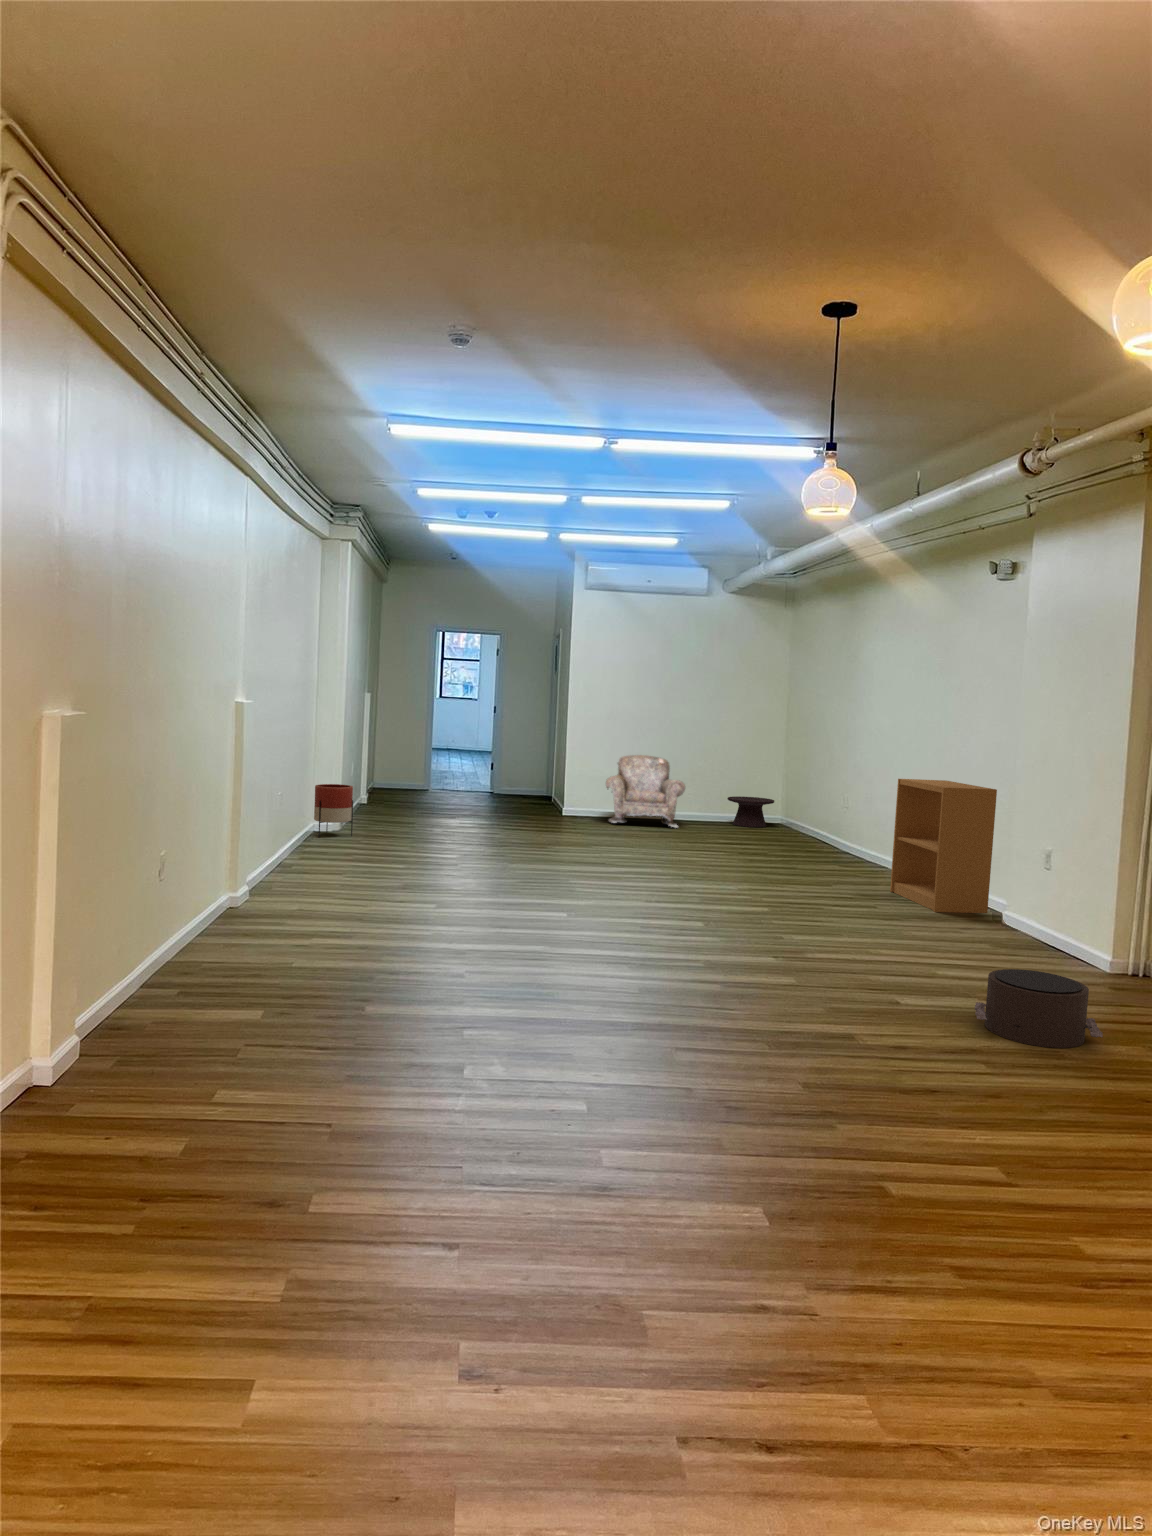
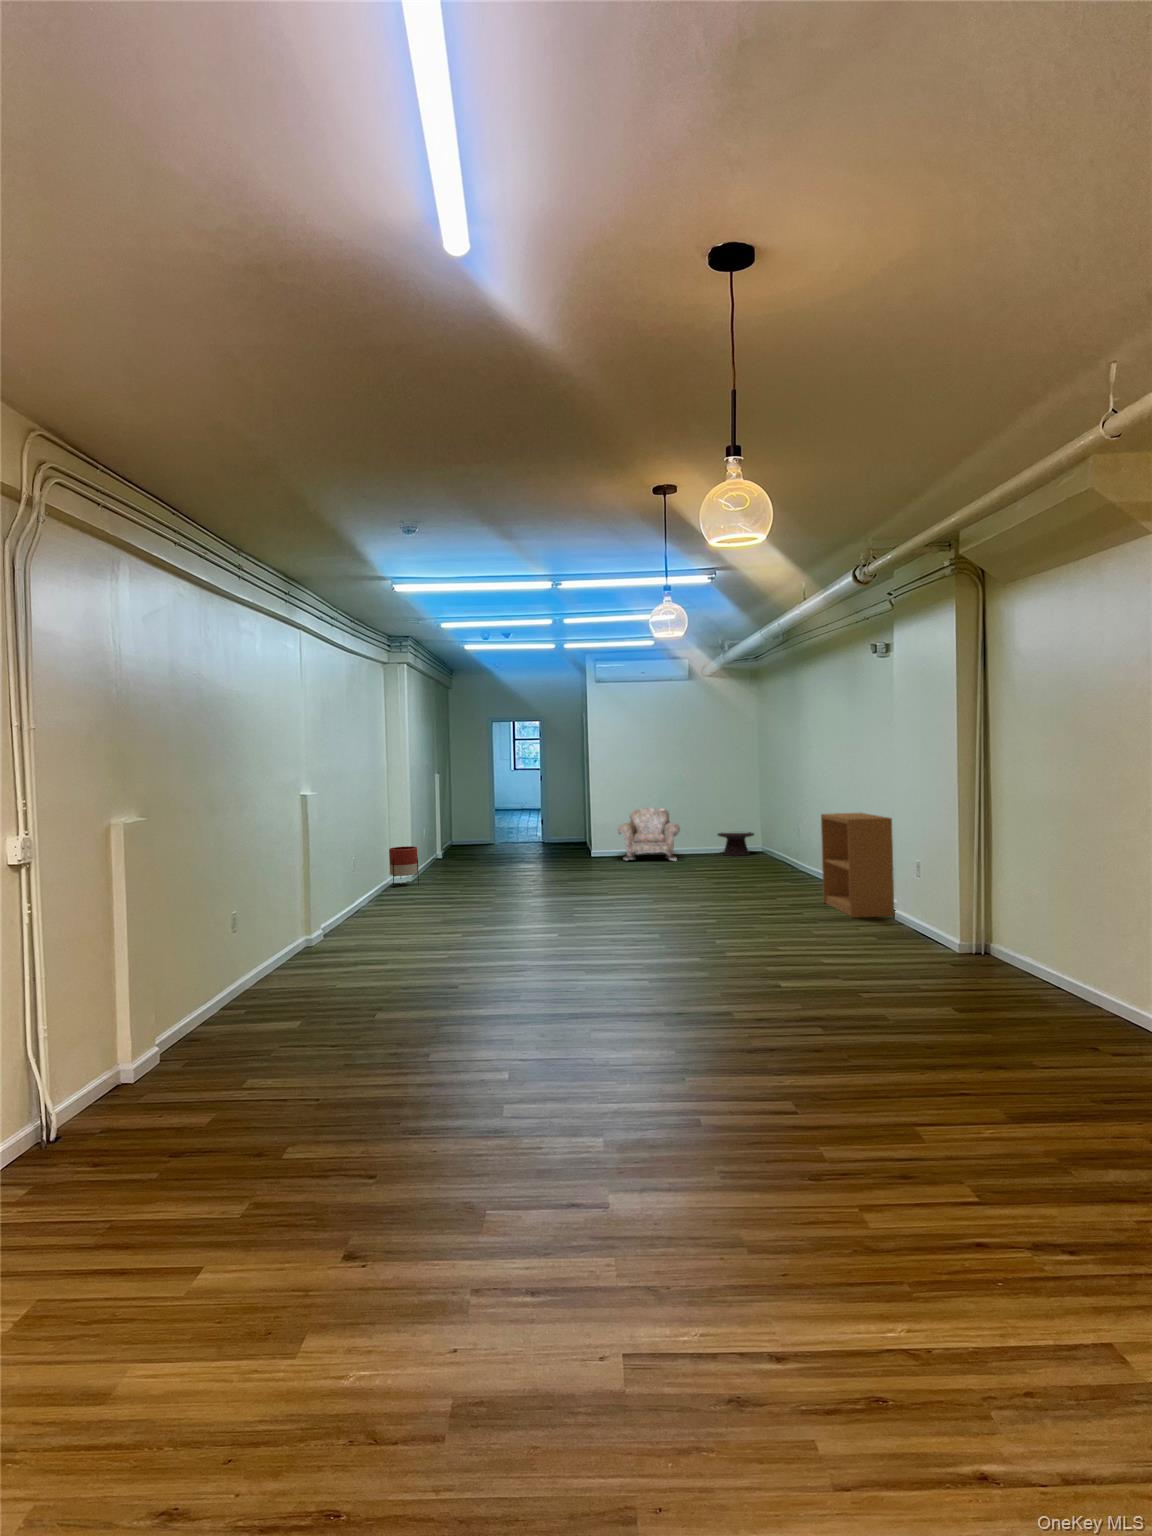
pouf: present [975,969,1103,1048] -> none [829,962,925,1022]

